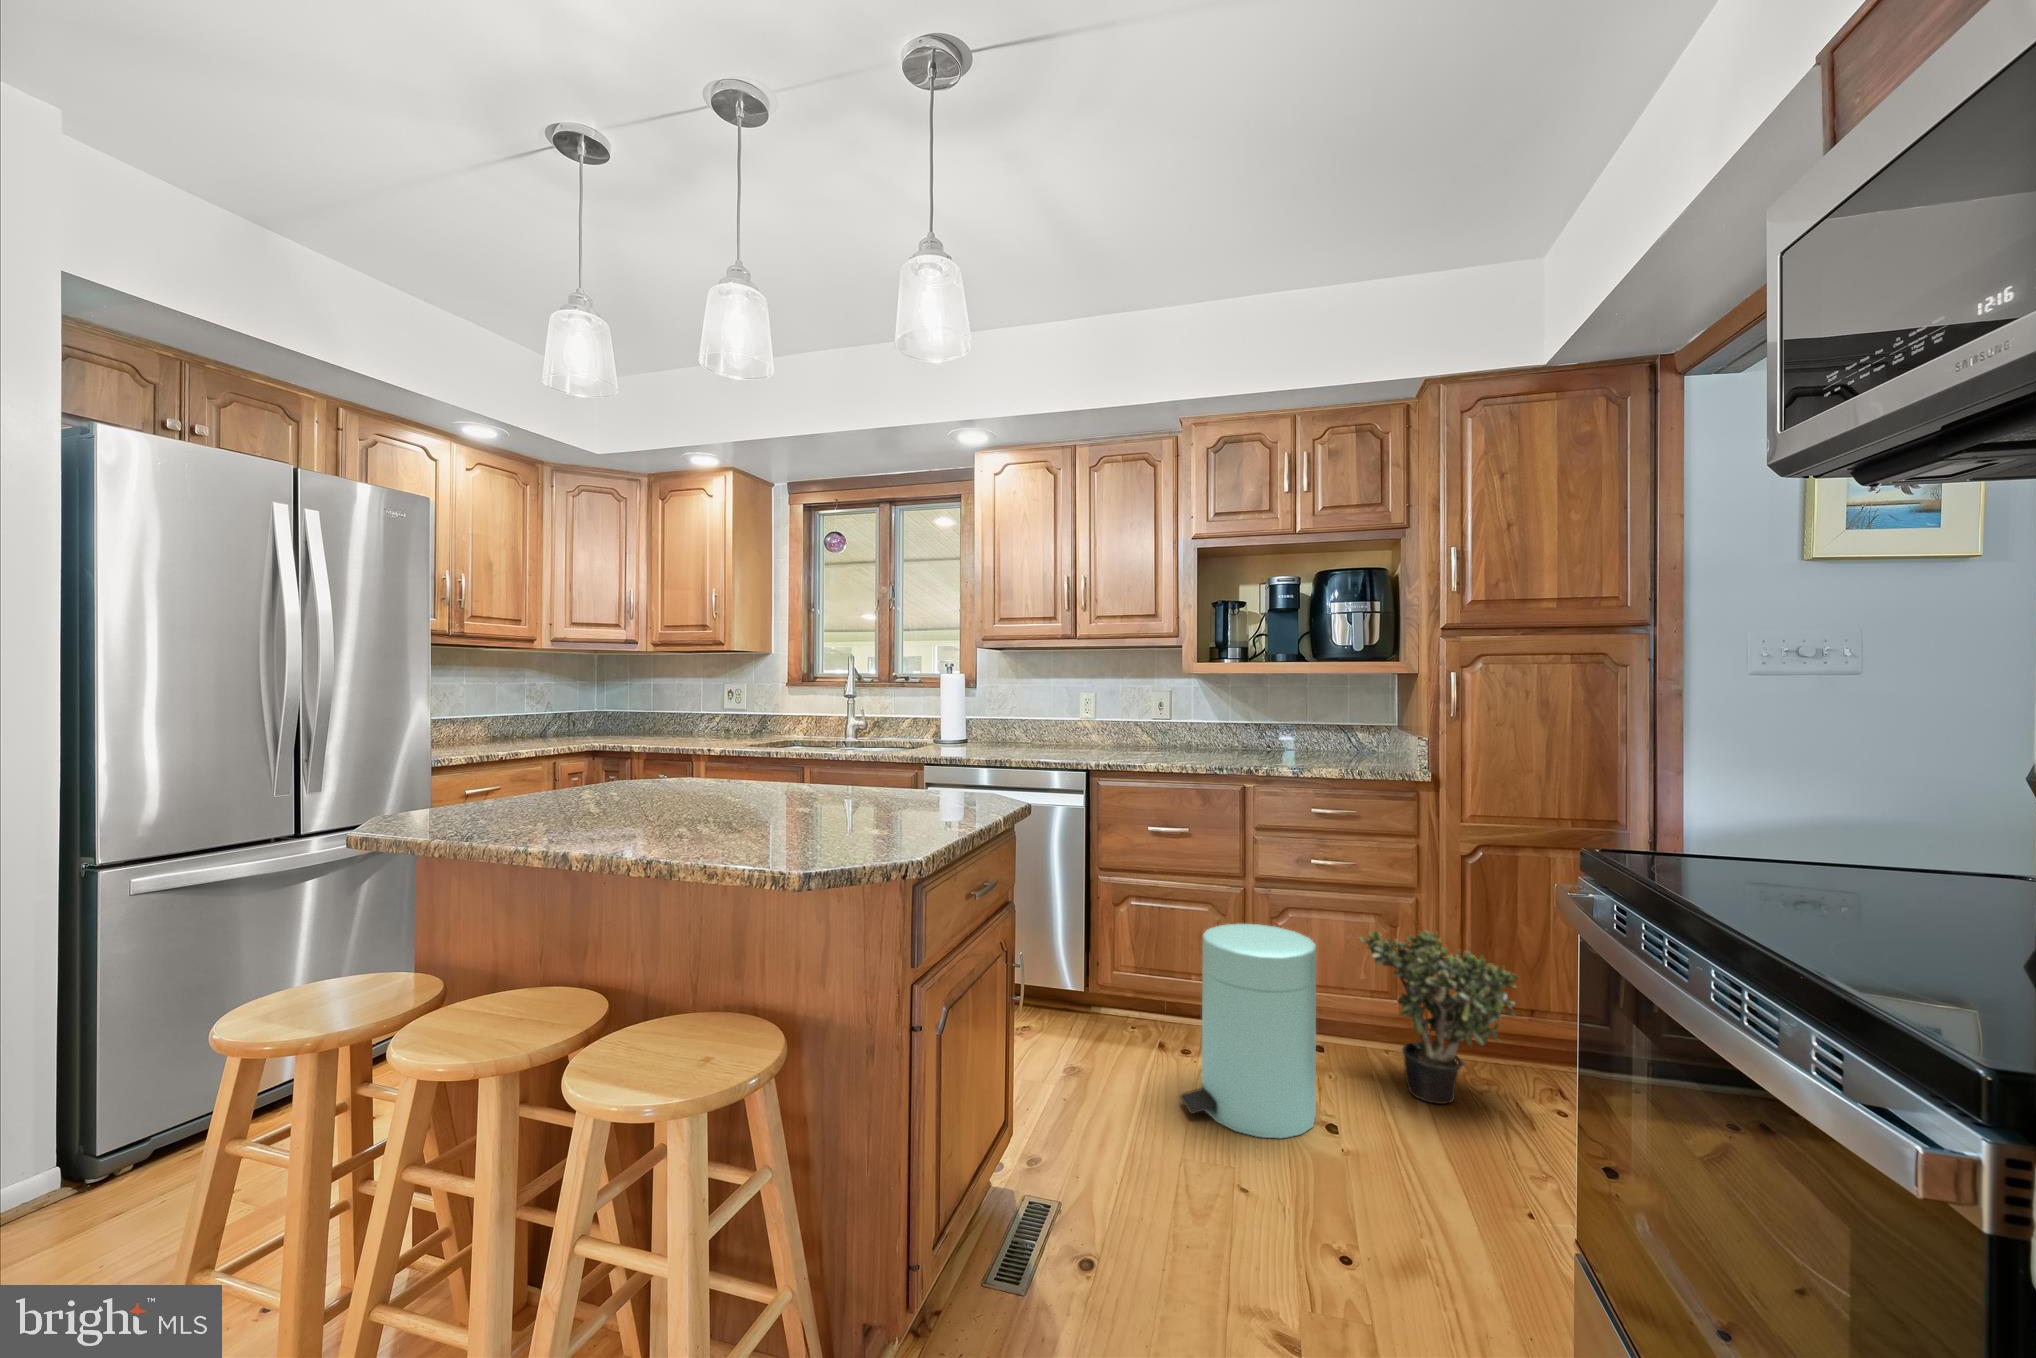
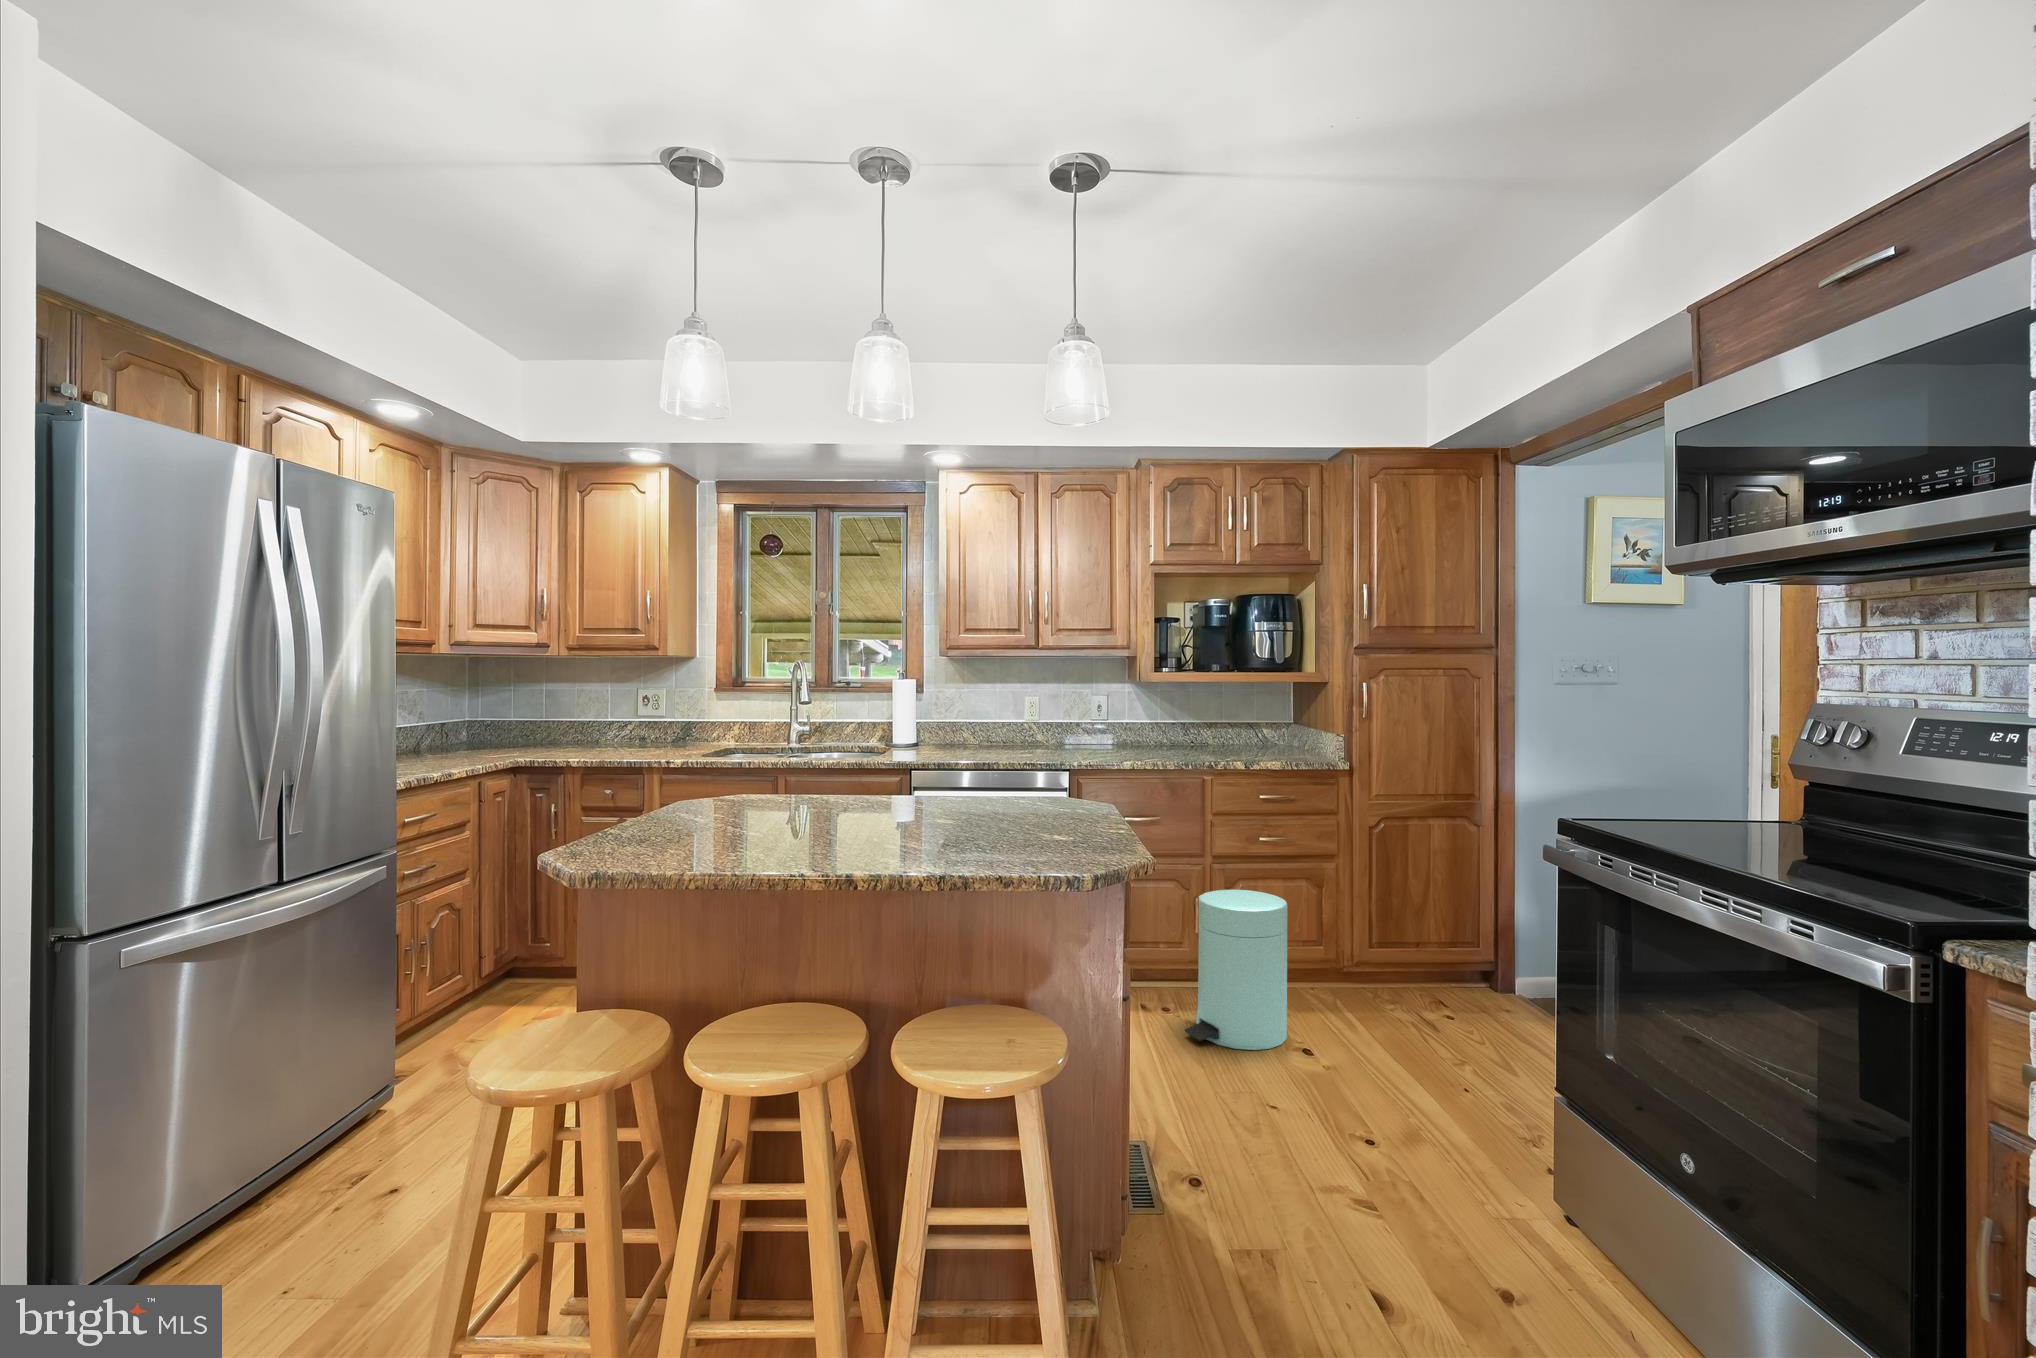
potted plant: present [1360,930,1517,1104] -> none [1302,883,1415,1013]

